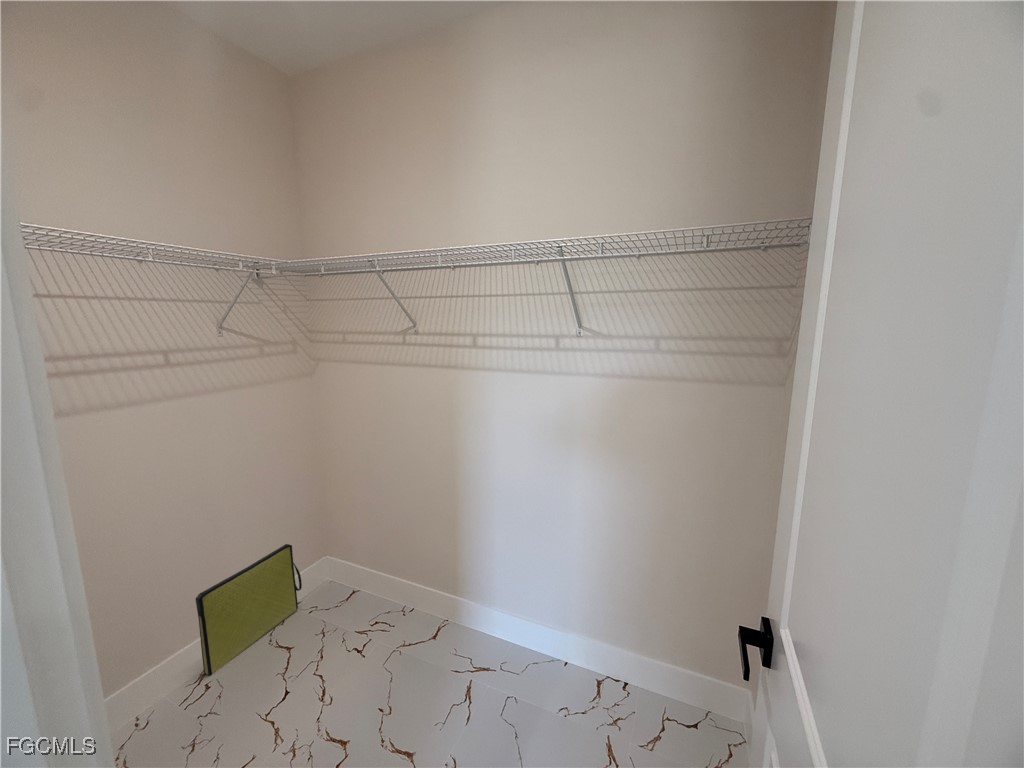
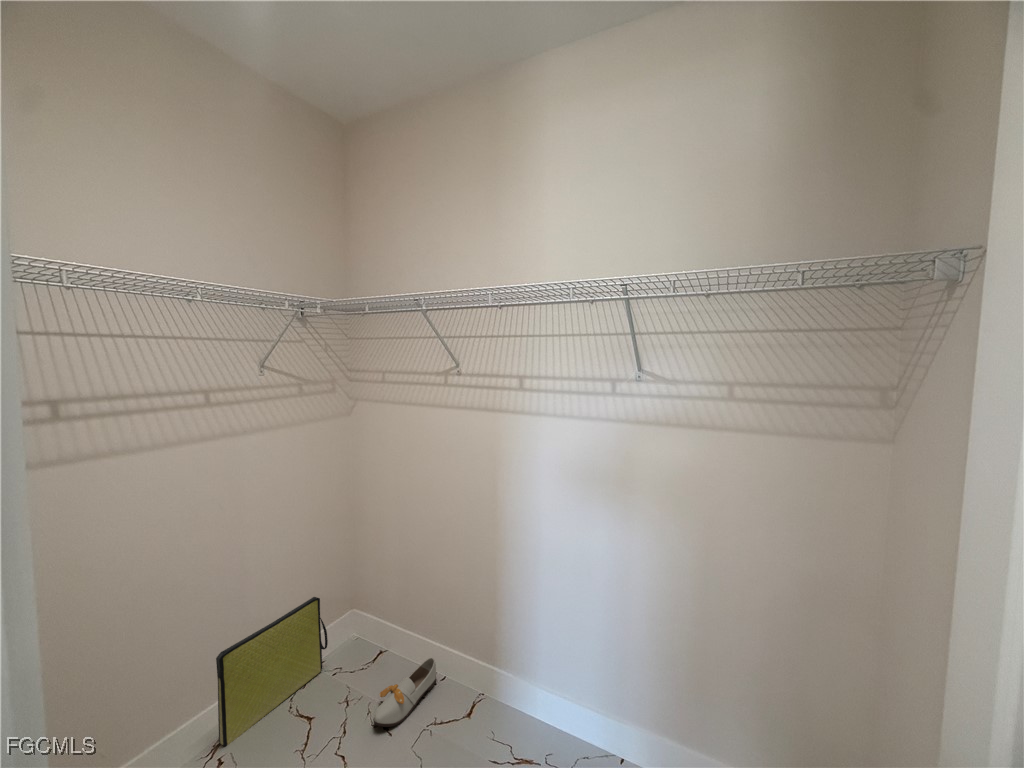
shoe: none [348,591,404,648] -> present [373,658,436,727]

